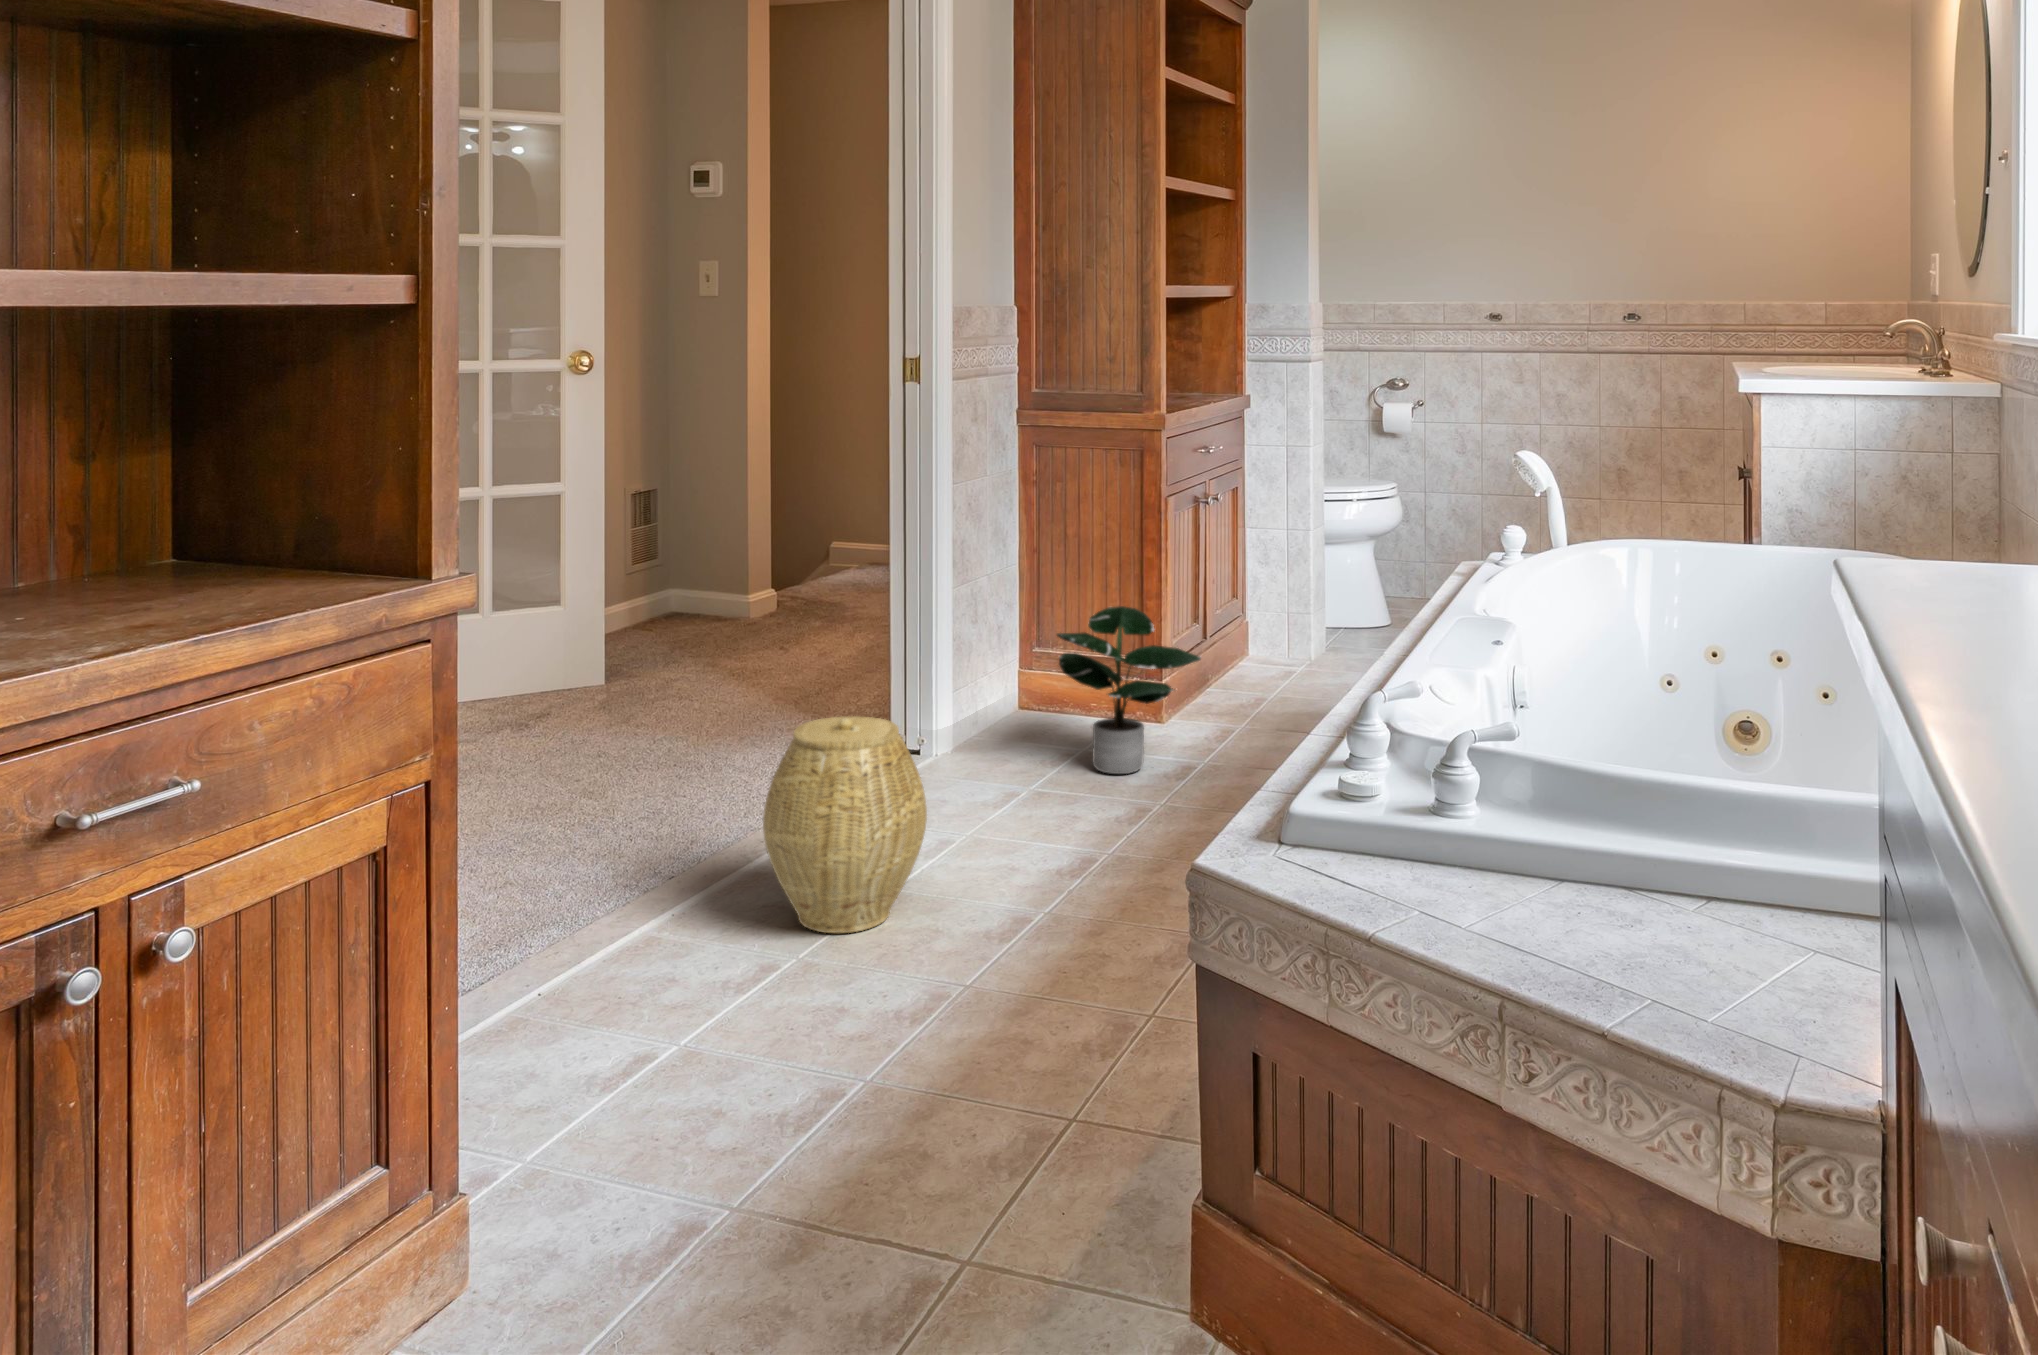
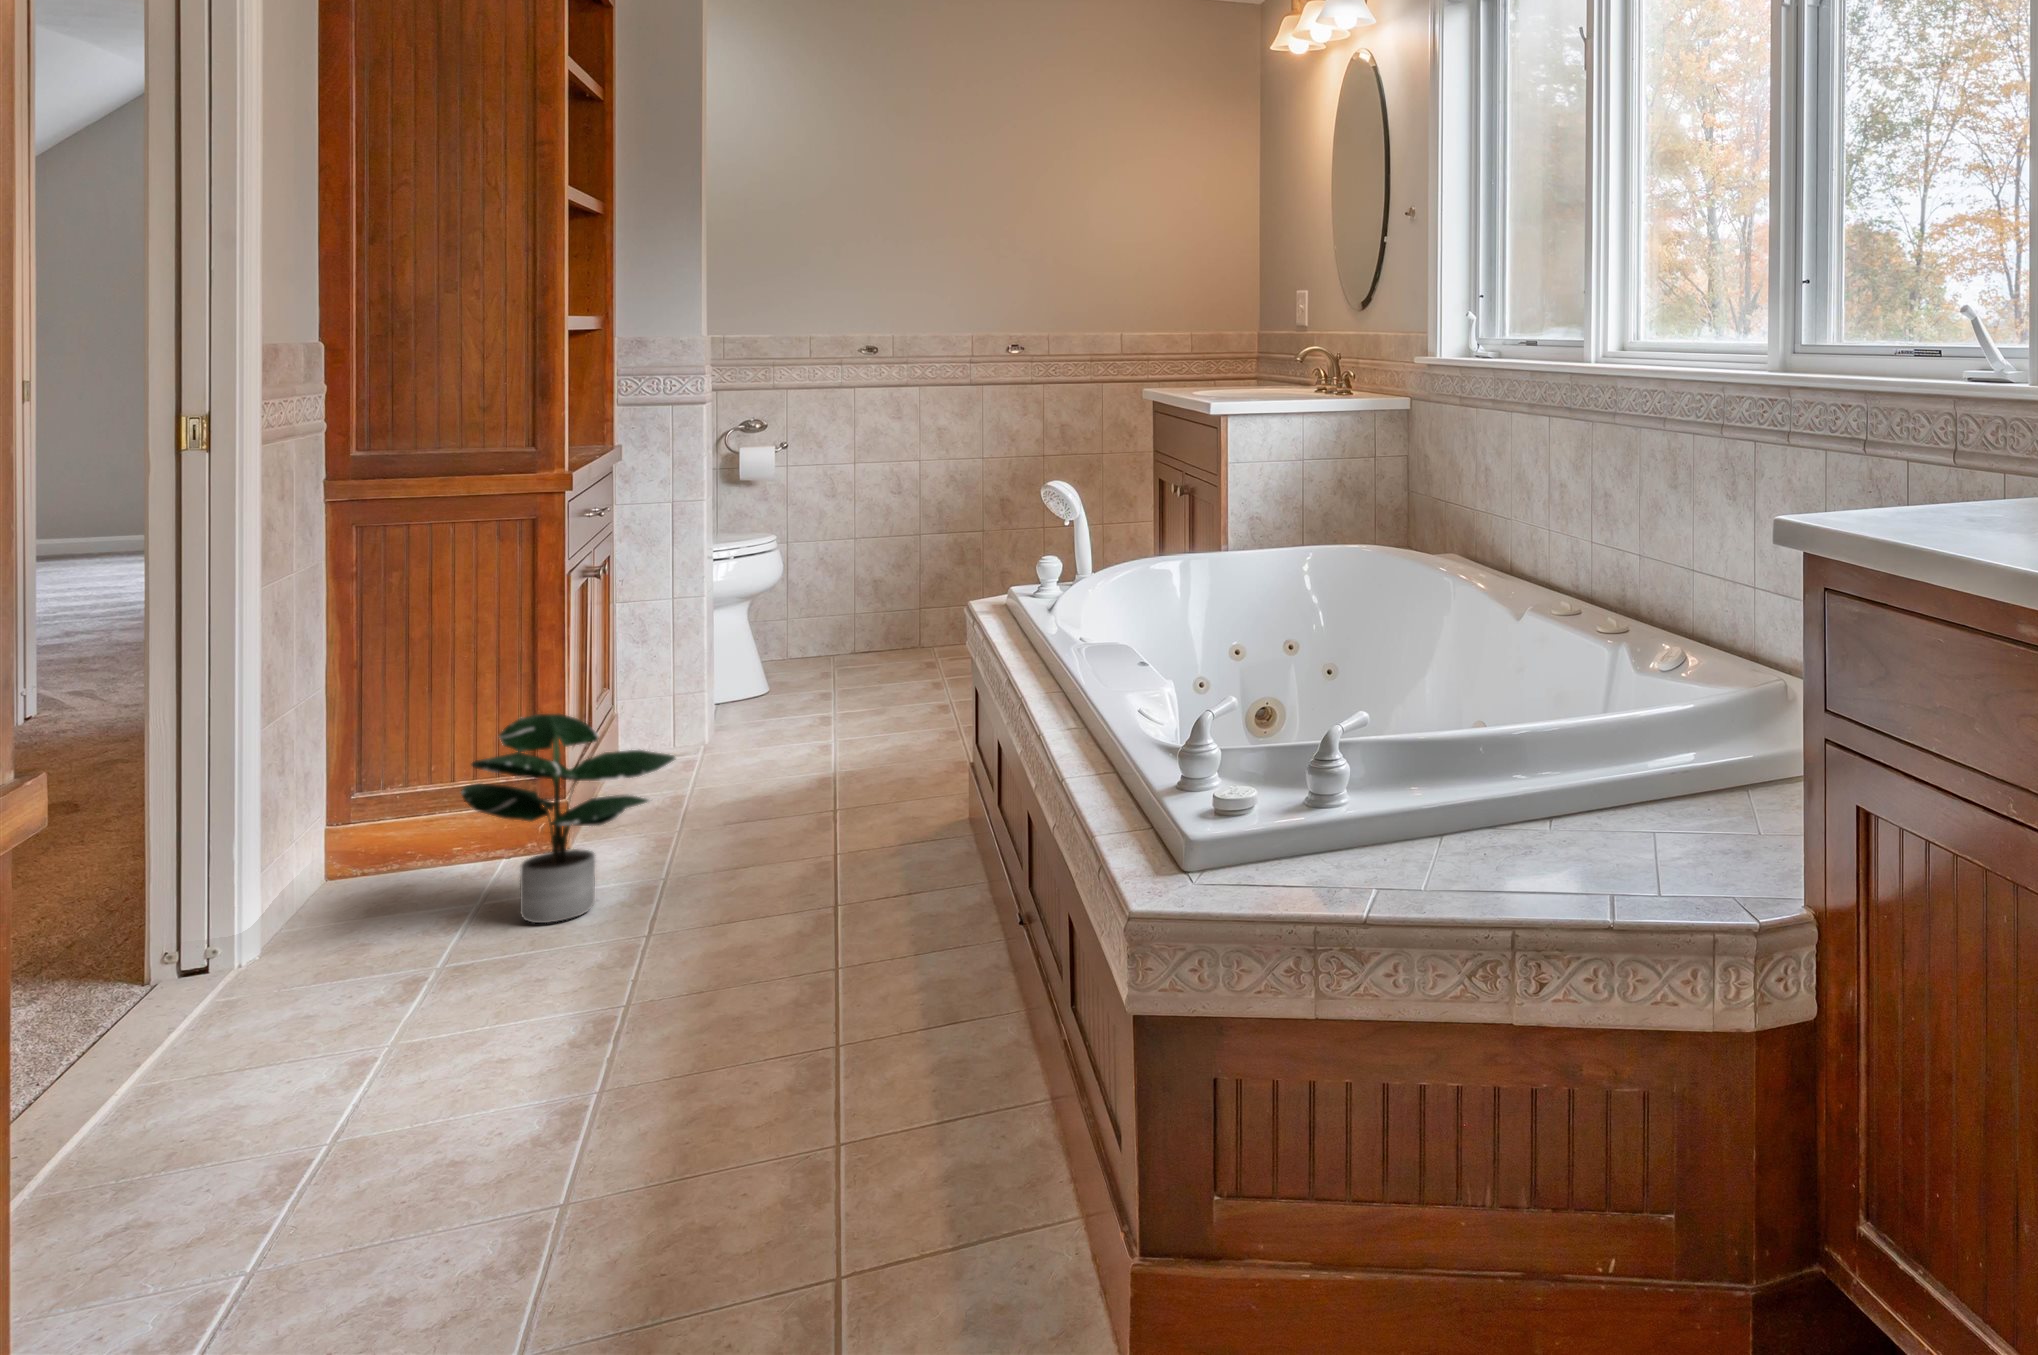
woven basket: present [763,716,927,933] -> none [148,908,434,1229]

